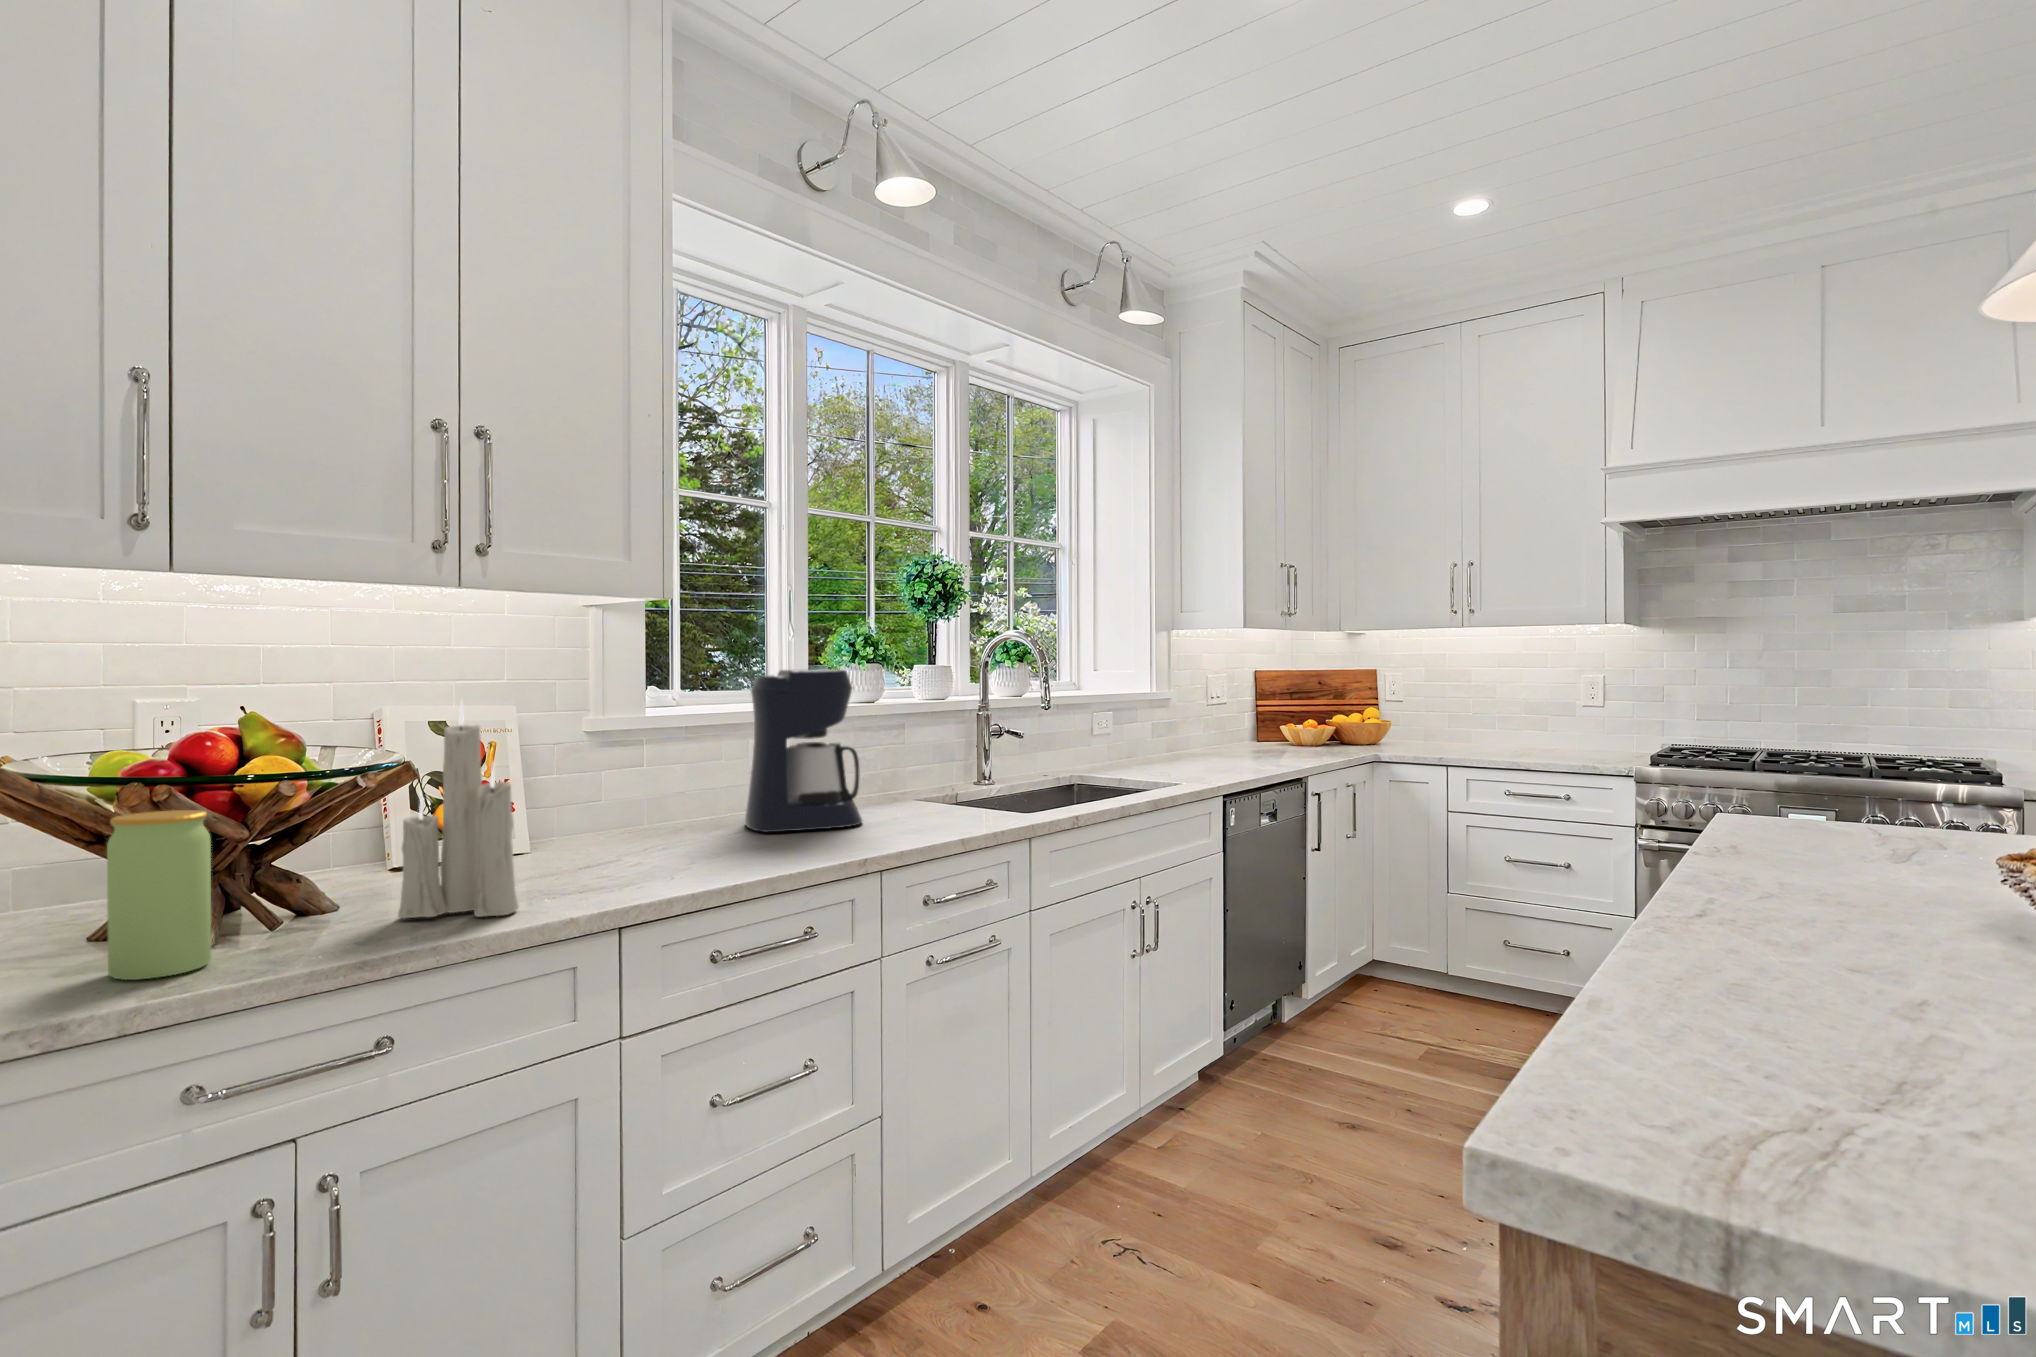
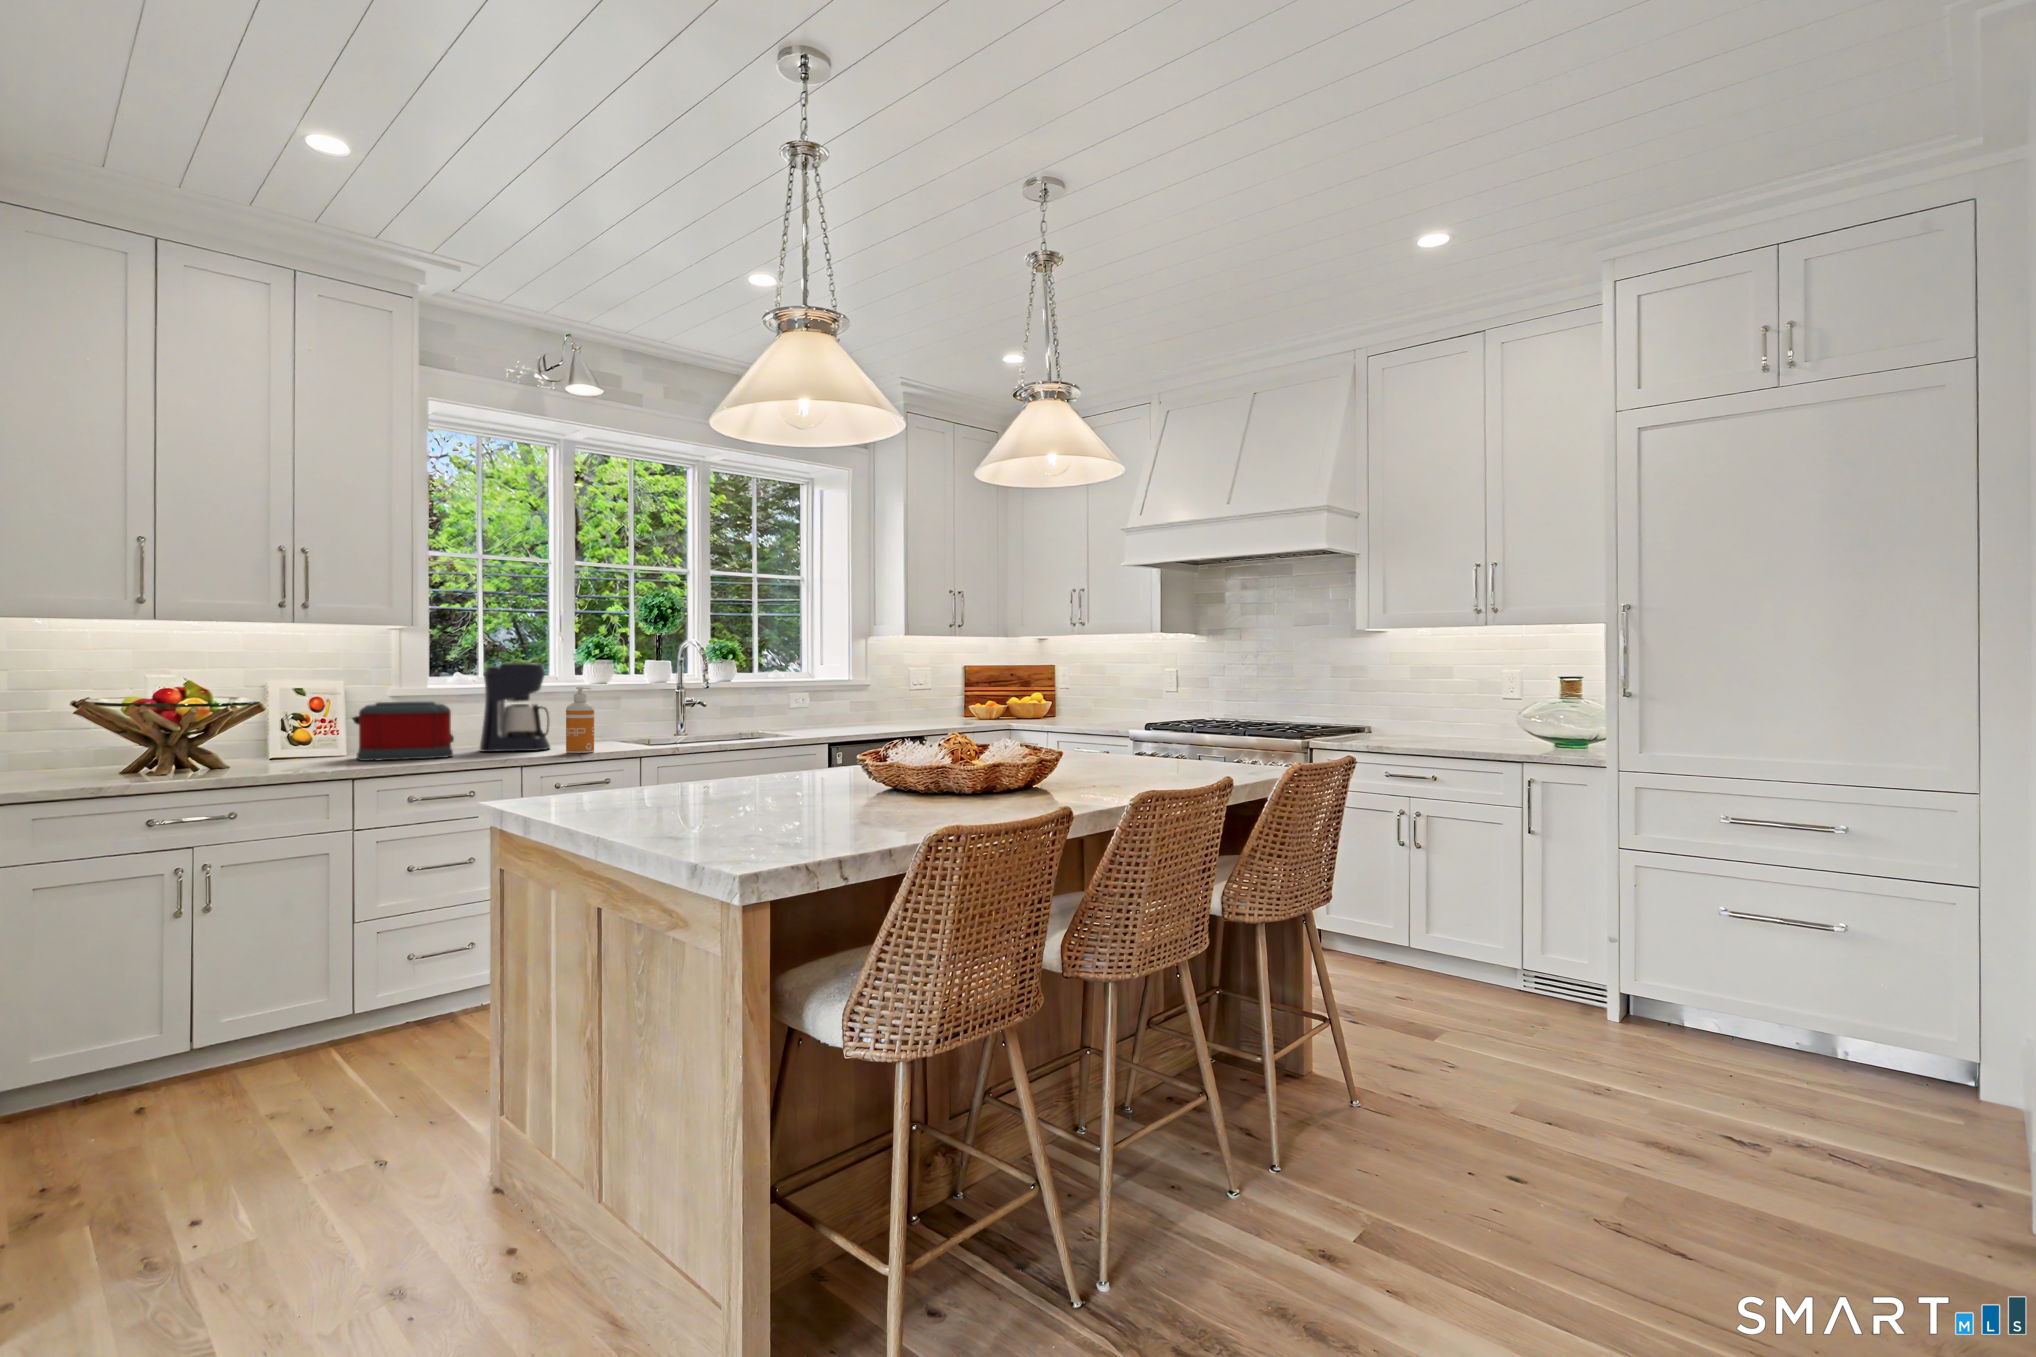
candle: present [398,702,519,918] -> none [249,671,304,772]
soap dispenser: none [912,711,958,831] -> present [566,687,594,753]
toaster: none [554,743,737,868] -> present [352,702,454,761]
jar: present [107,810,212,980] -> none [122,718,163,781]

